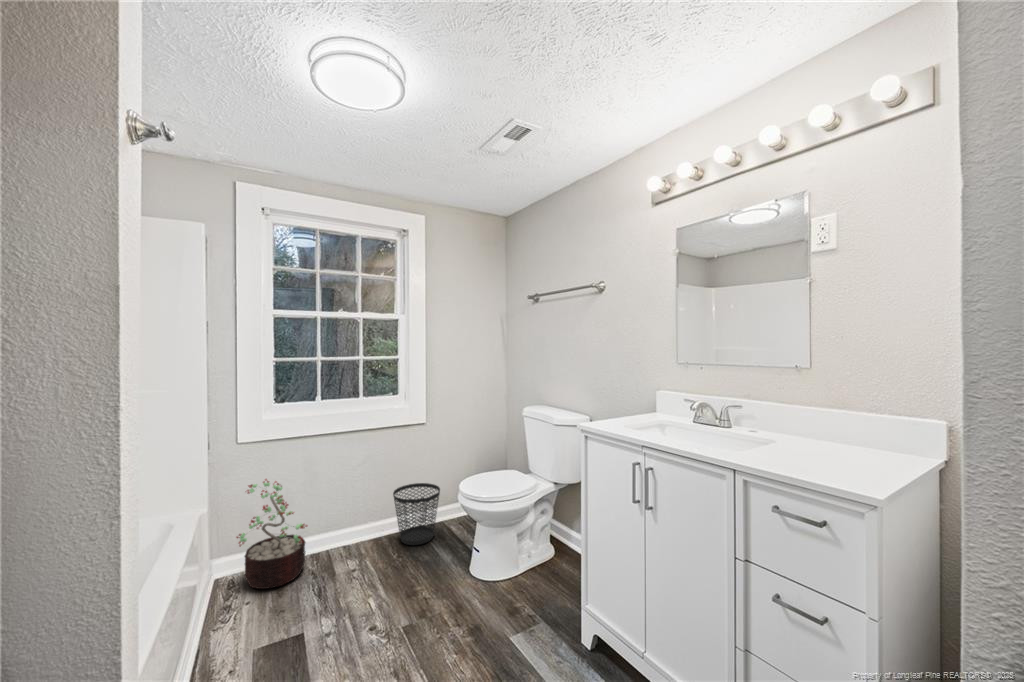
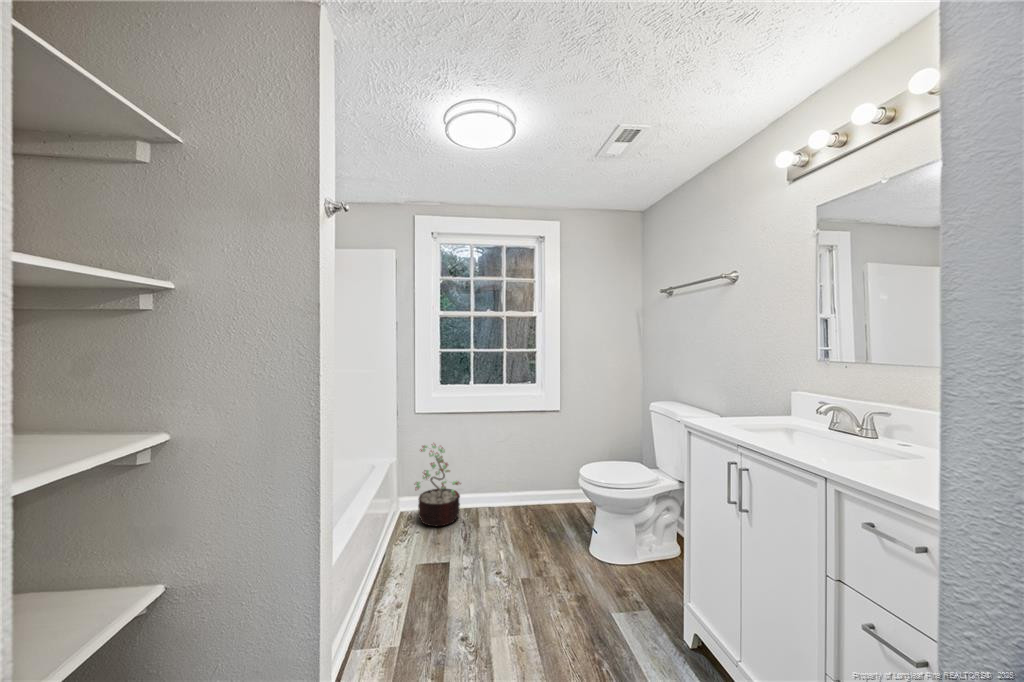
wastebasket: present [393,483,440,545] -> none [530,464,571,517]

